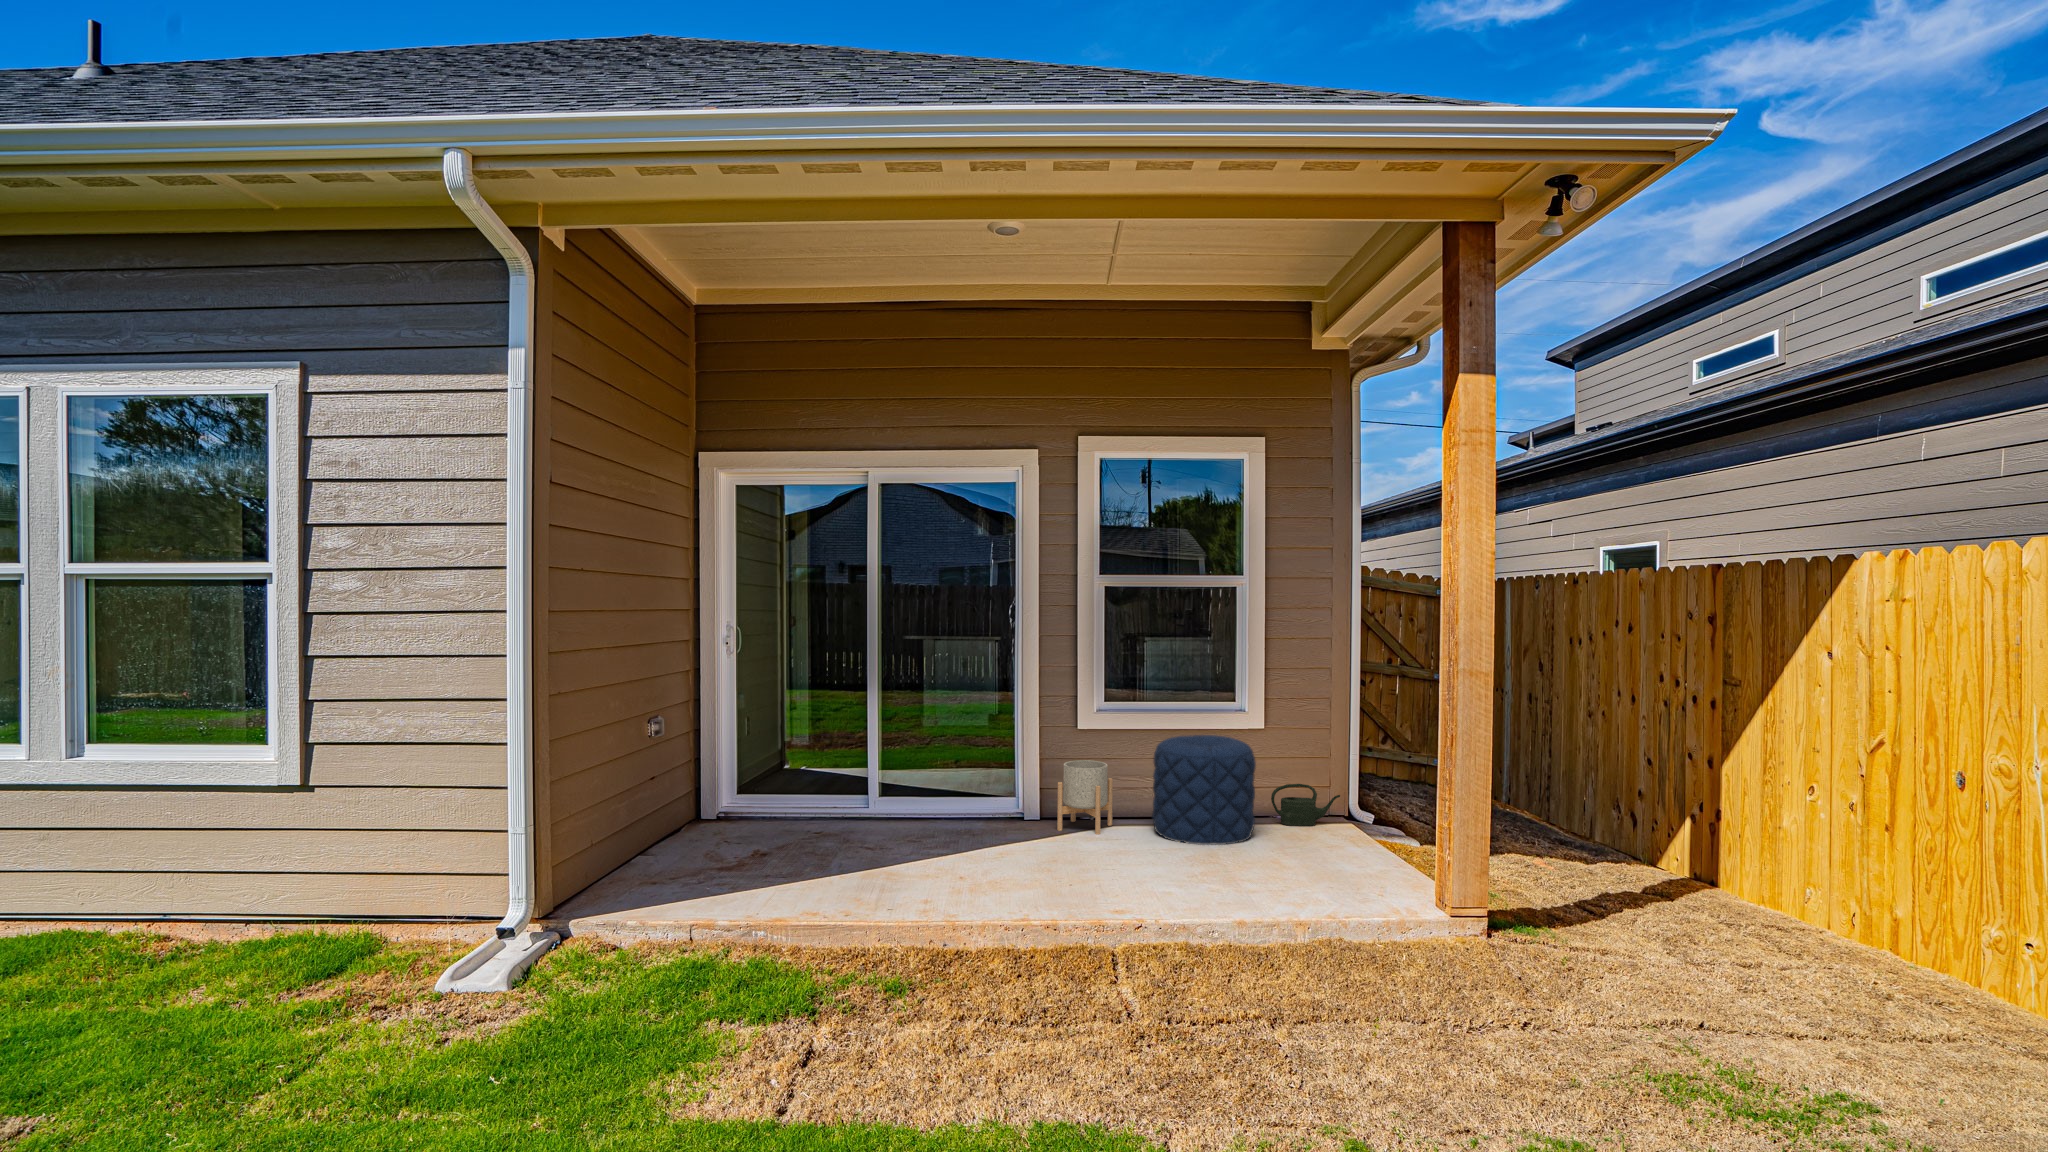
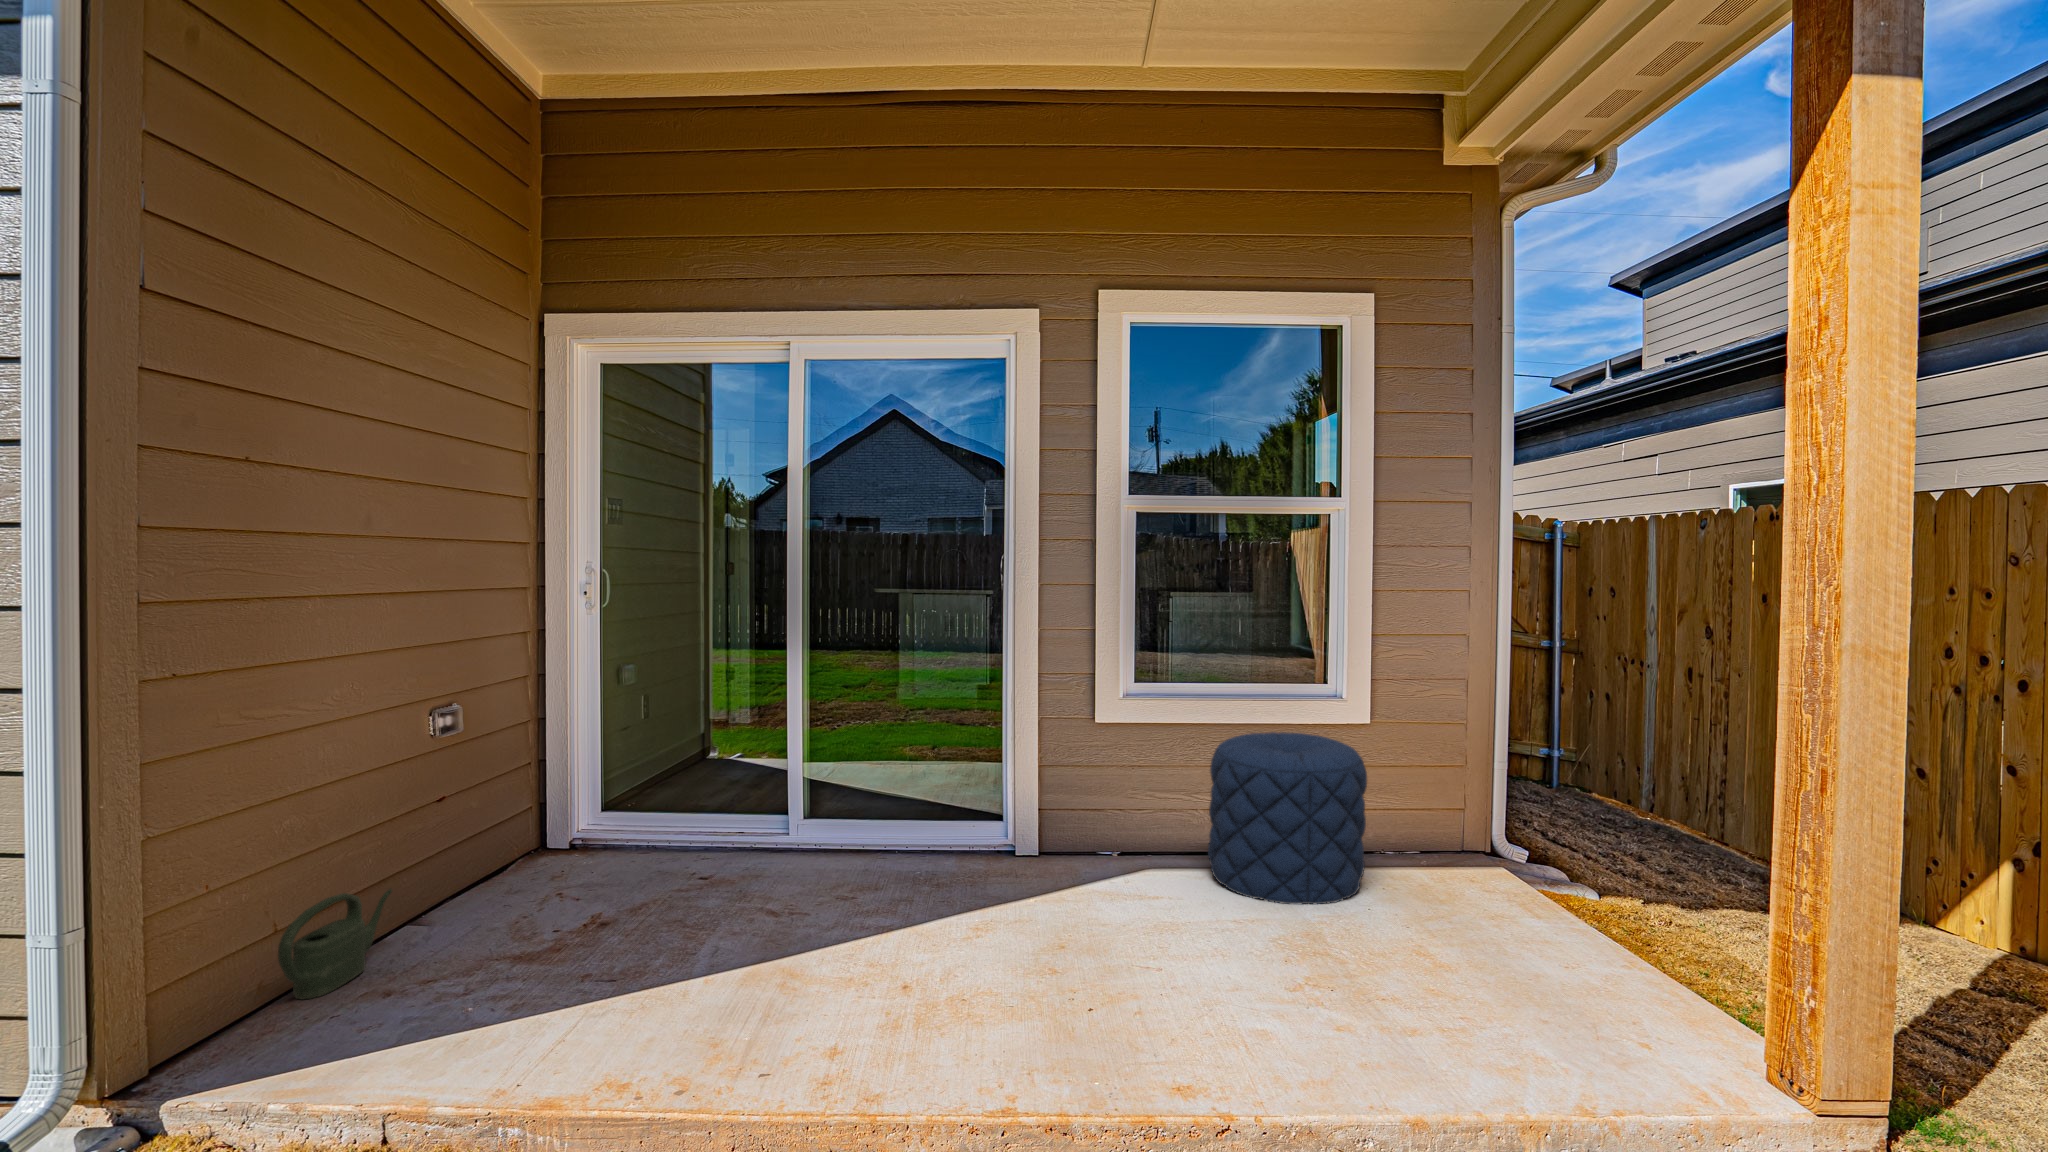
planter: present [1057,760,1113,835] -> none [1067,768,1148,883]
watering can: present [1271,784,1340,826] -> present [278,889,392,999]

